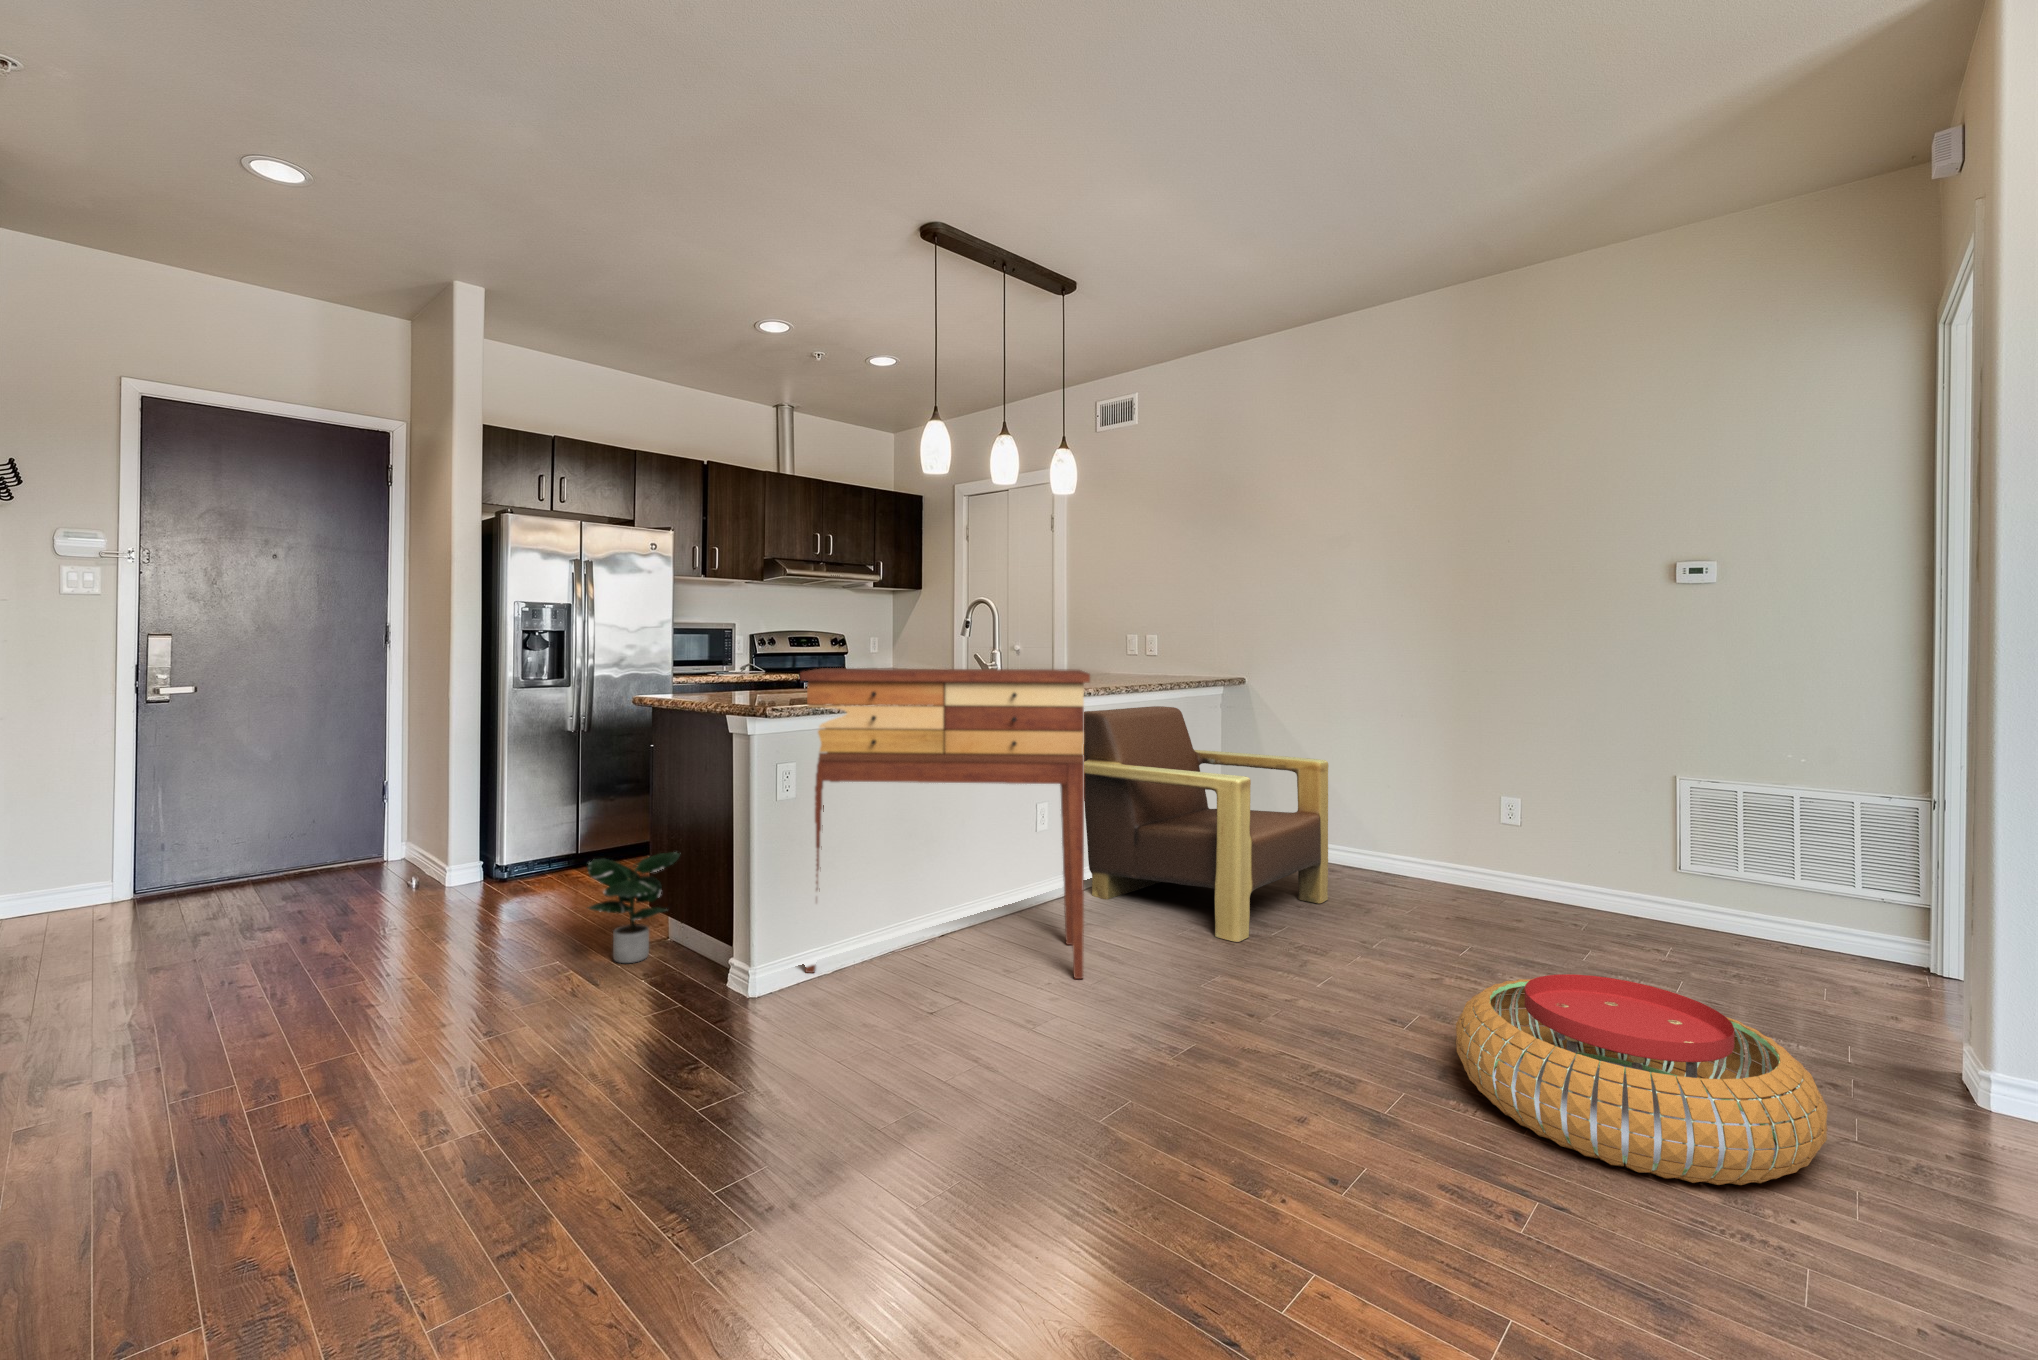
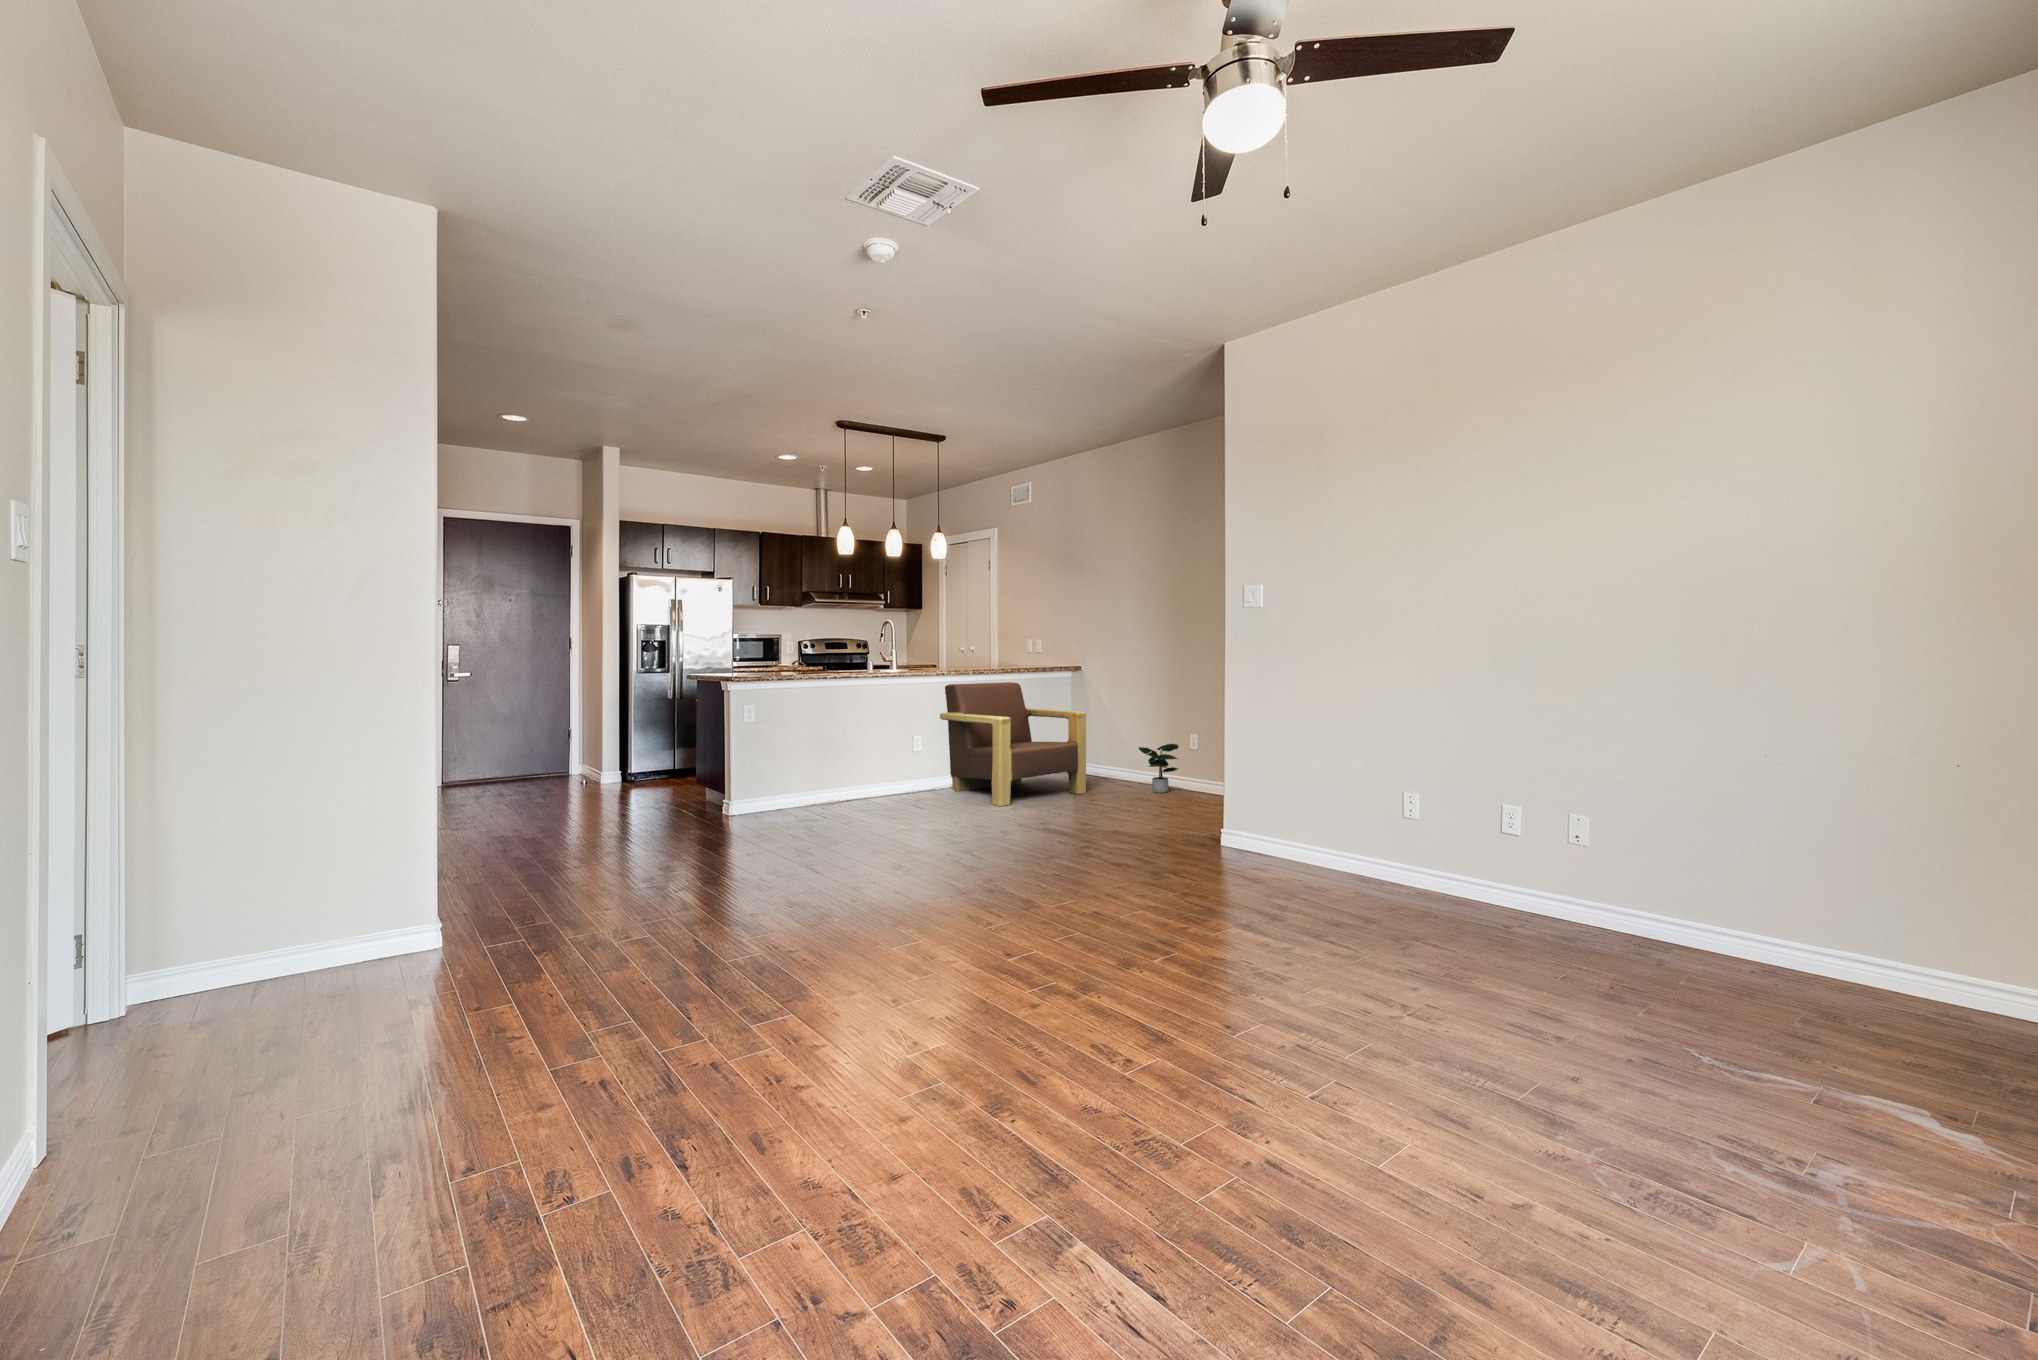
console table: present [800,668,1090,979] -> none [757,659,914,815]
potted plant: present [587,853,680,963] -> present [1138,744,1179,793]
pouf: present [1456,974,1827,1185] -> none [1006,796,1136,863]

